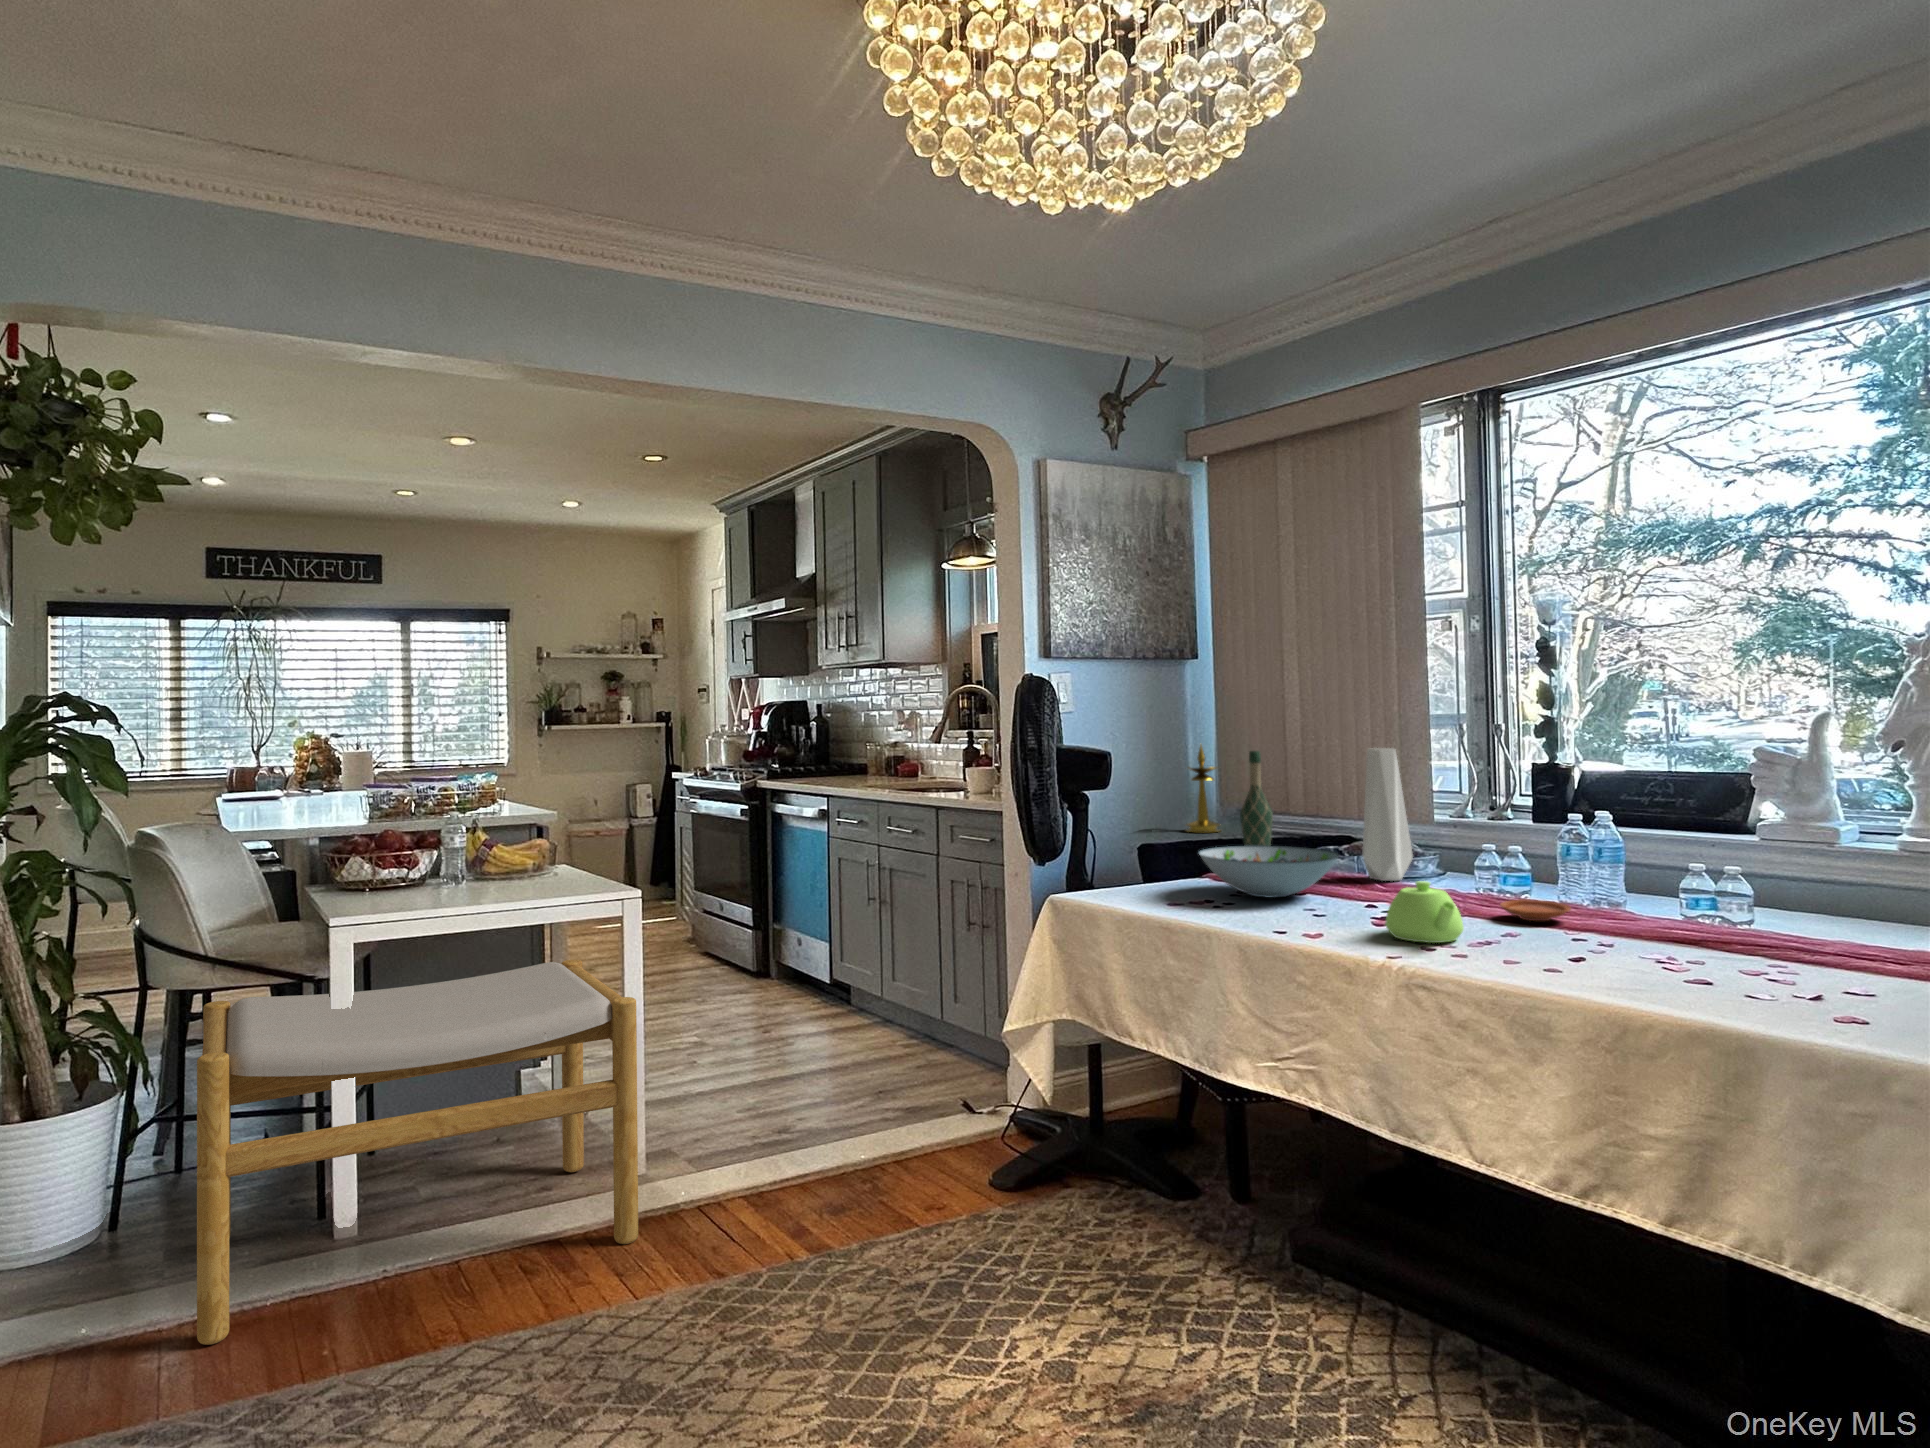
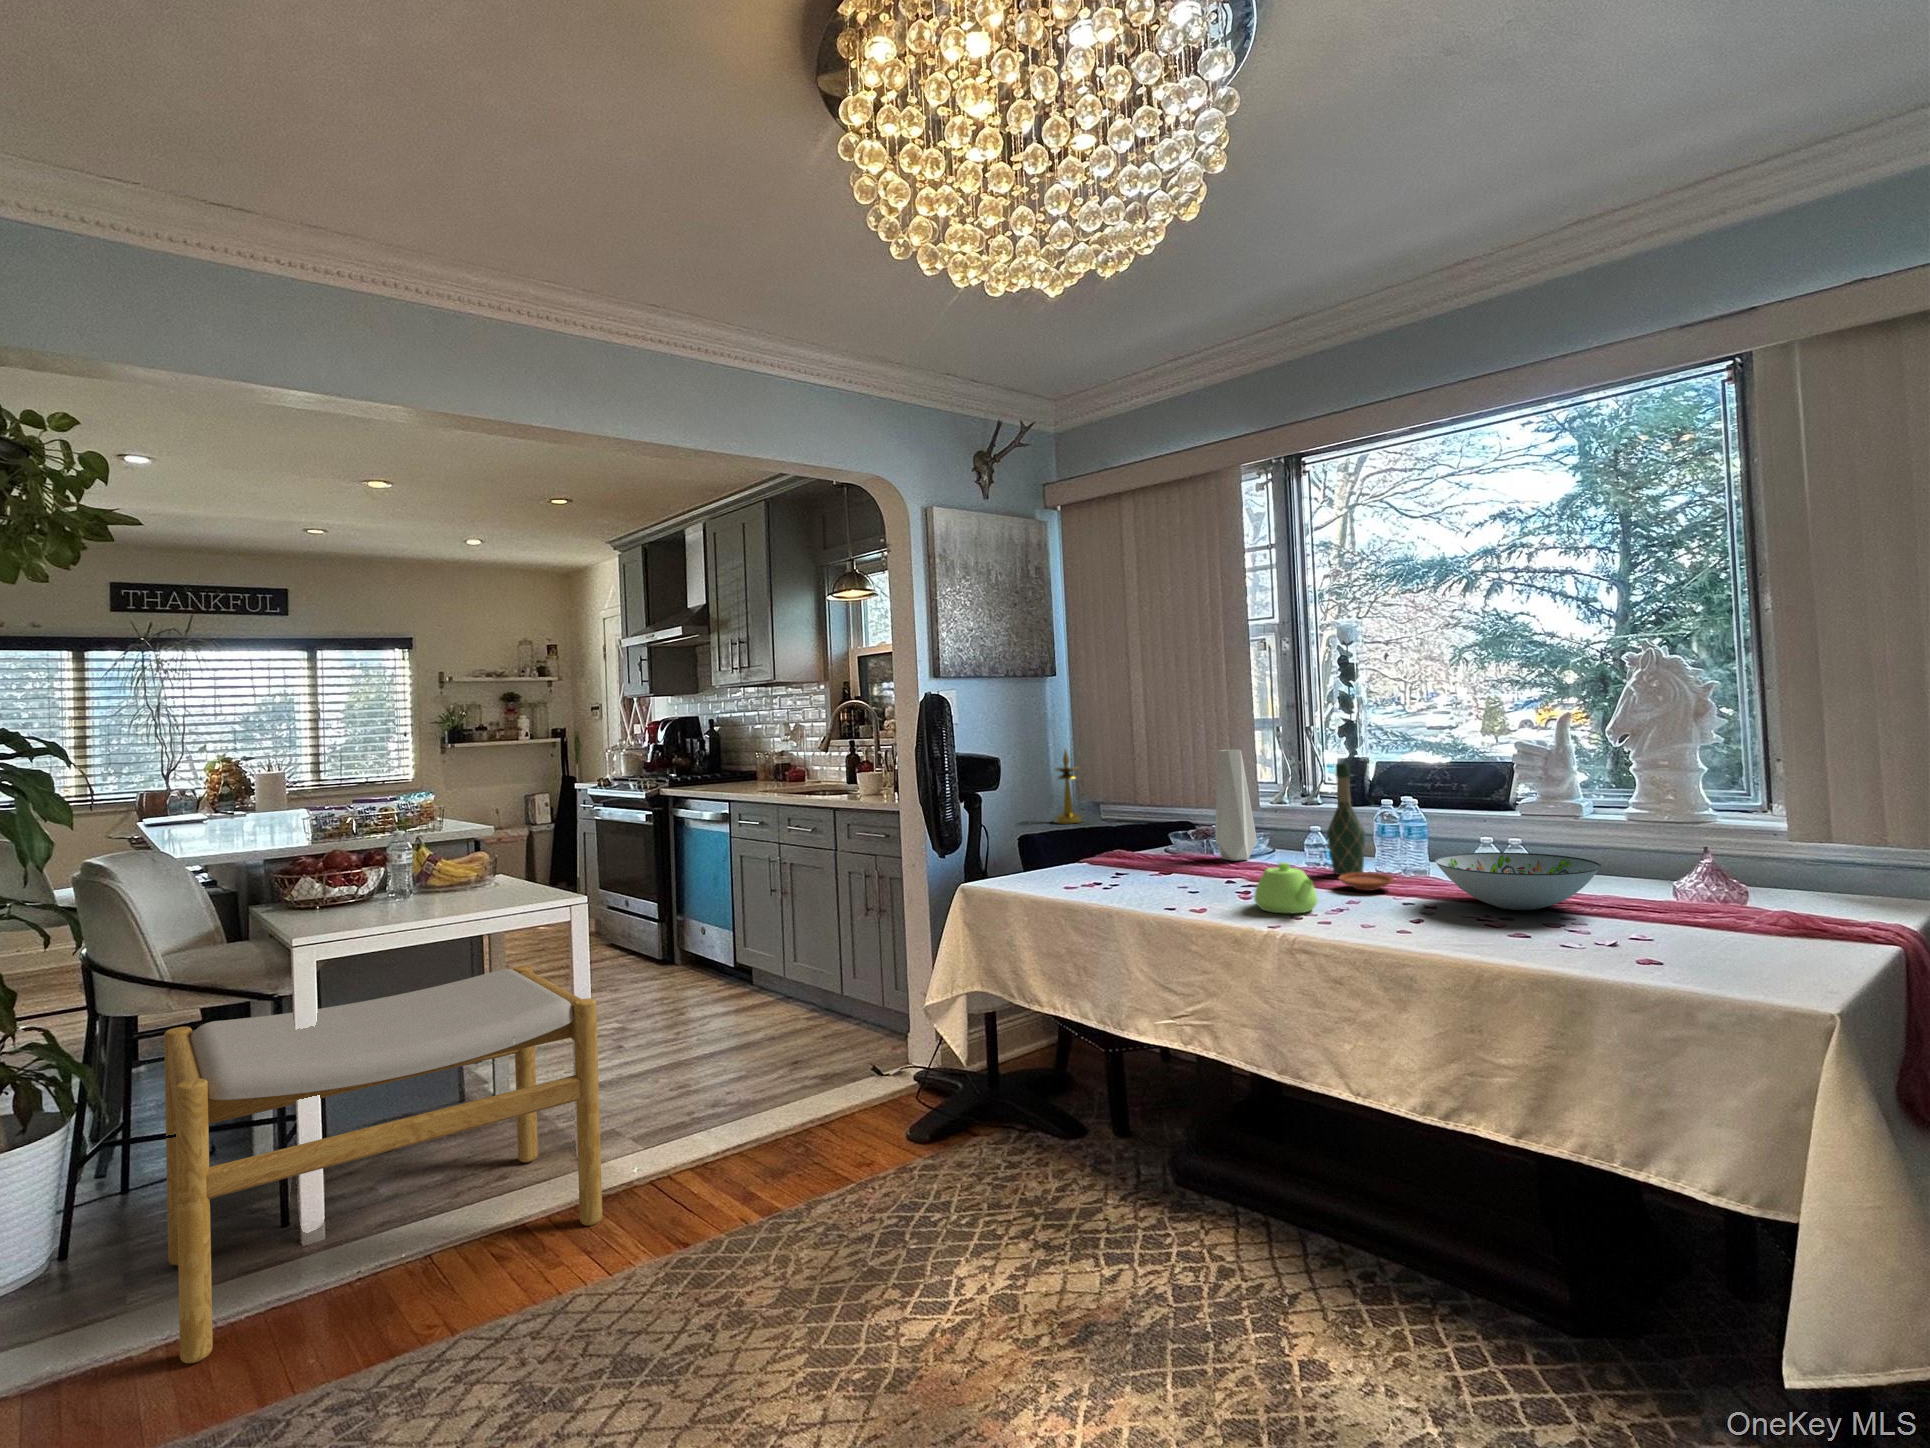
wine bottle: present [1240,751,1273,846] -> present [1327,763,1365,875]
decorative bowl: present [1199,846,1339,898] -> present [1435,852,1601,910]

